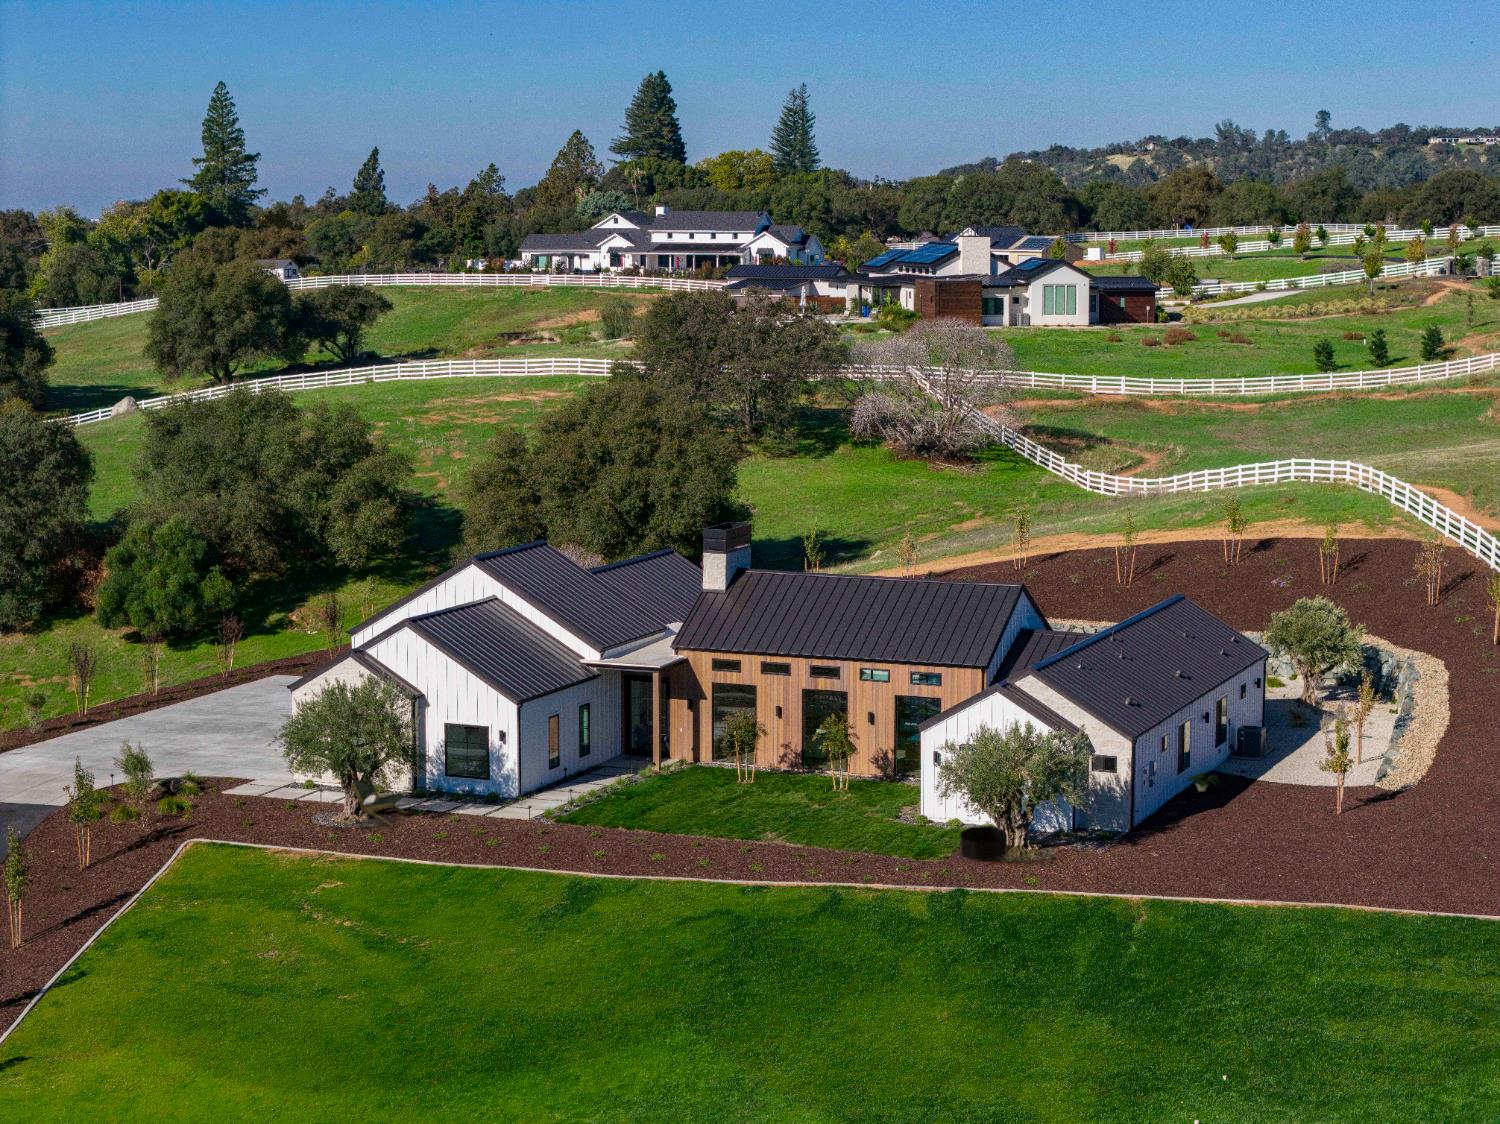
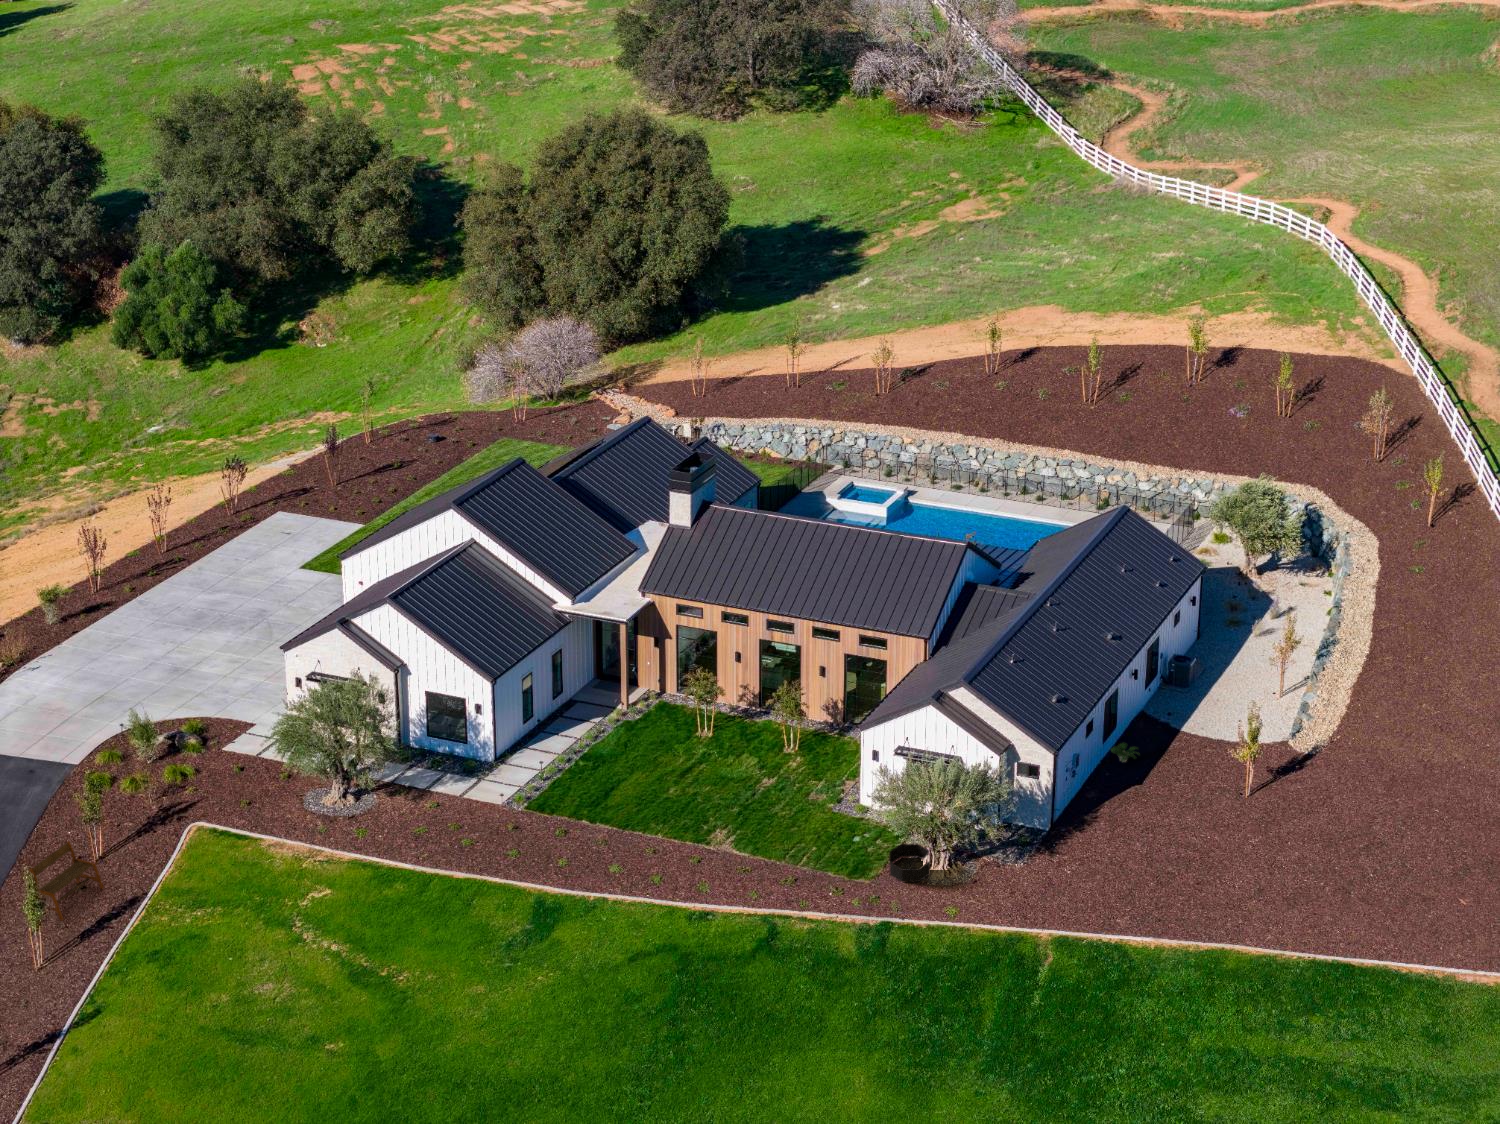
lounge chair: present [351,778,405,825] -> none [338,755,392,808]
bench: none [9,828,88,908] -> present [29,841,104,920]

